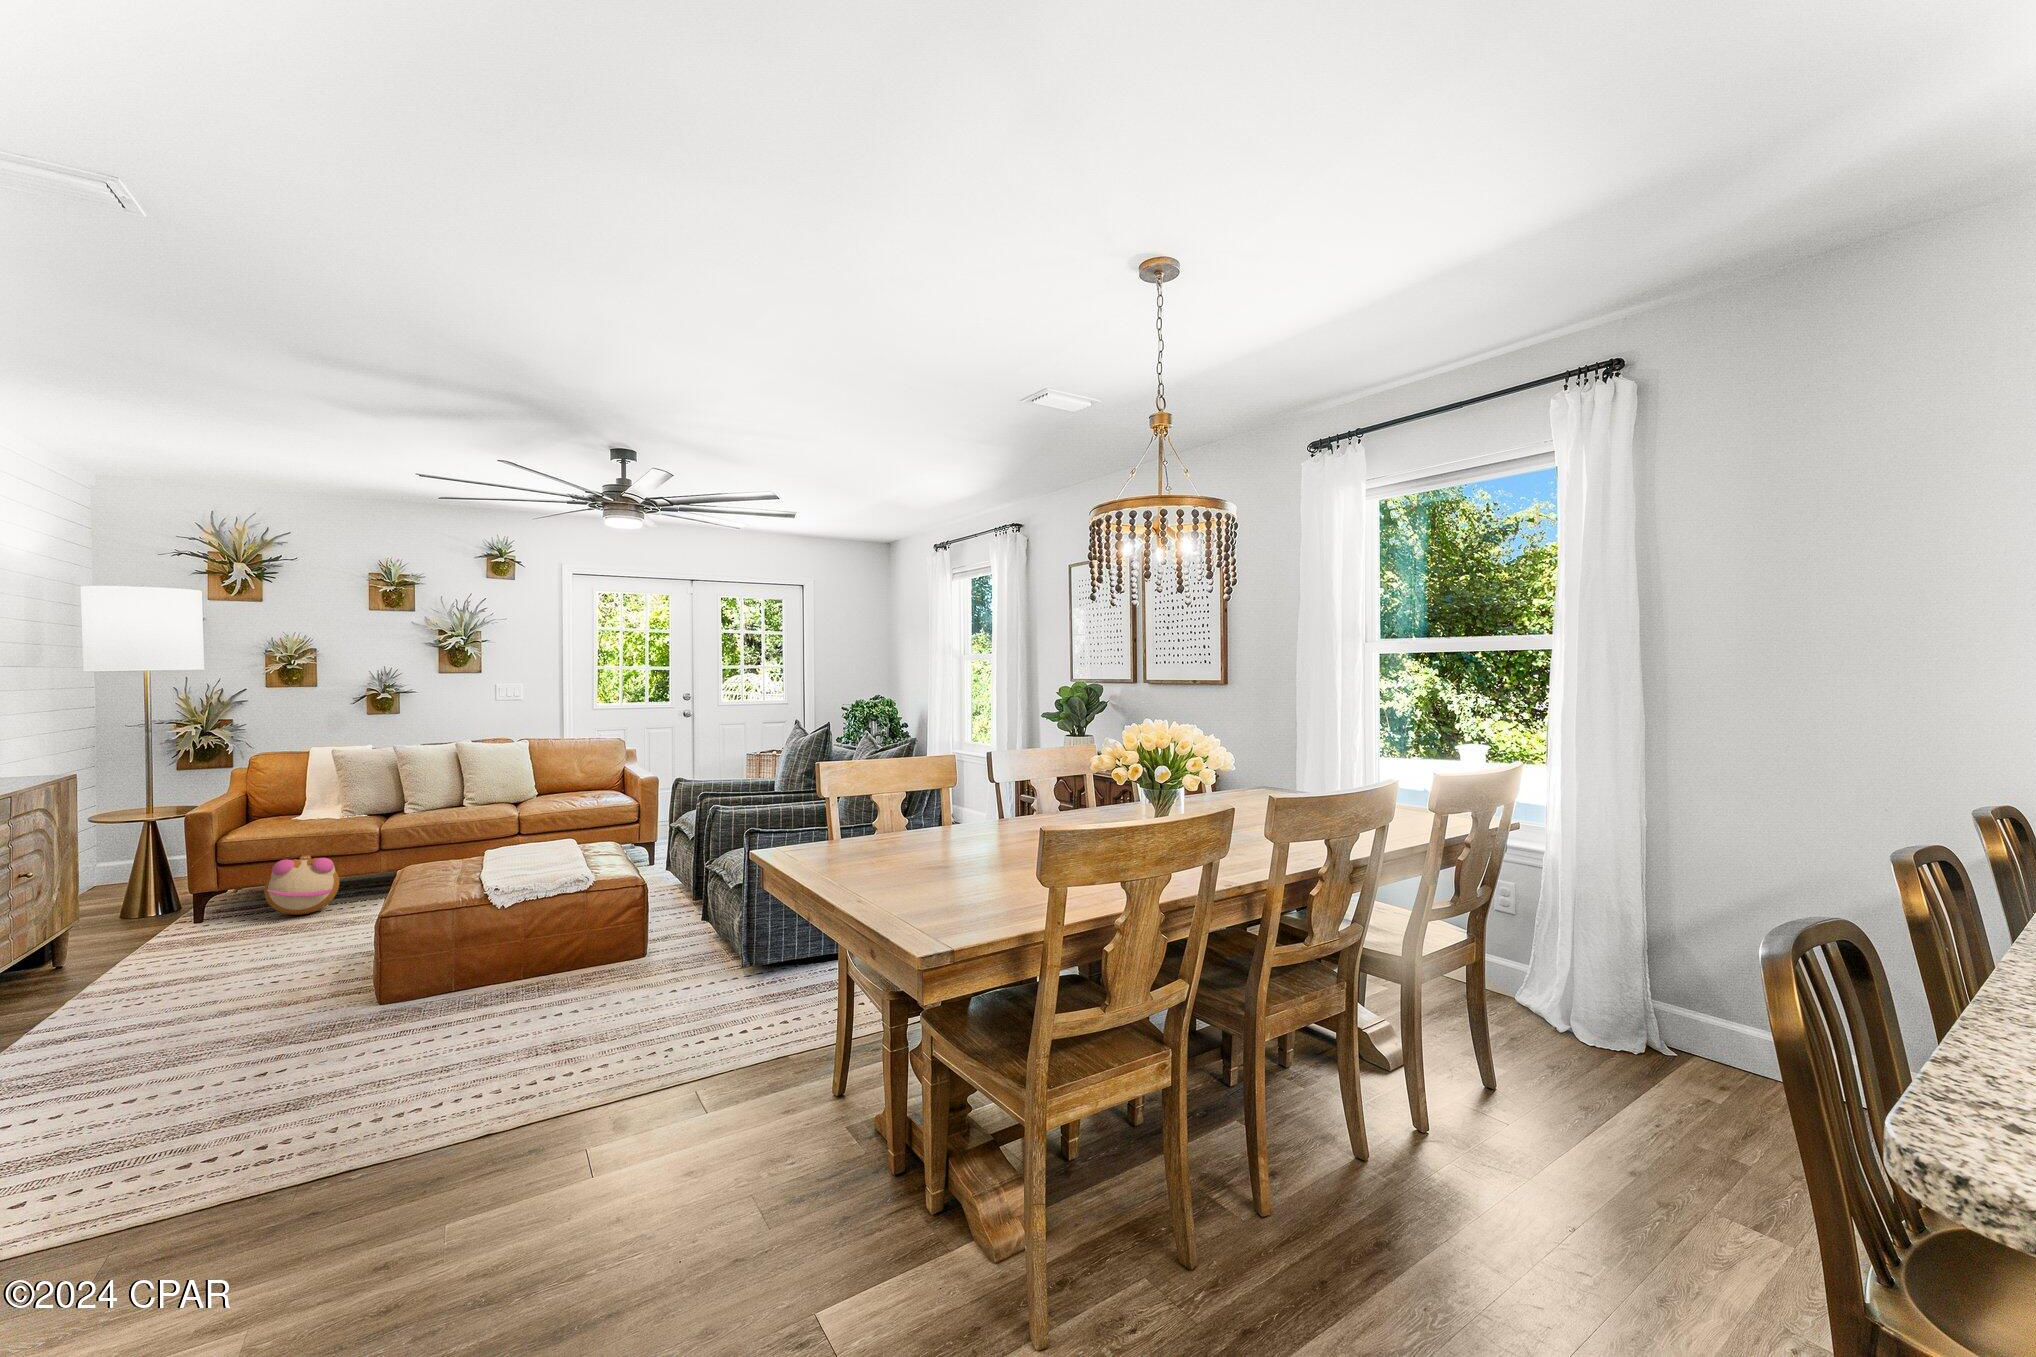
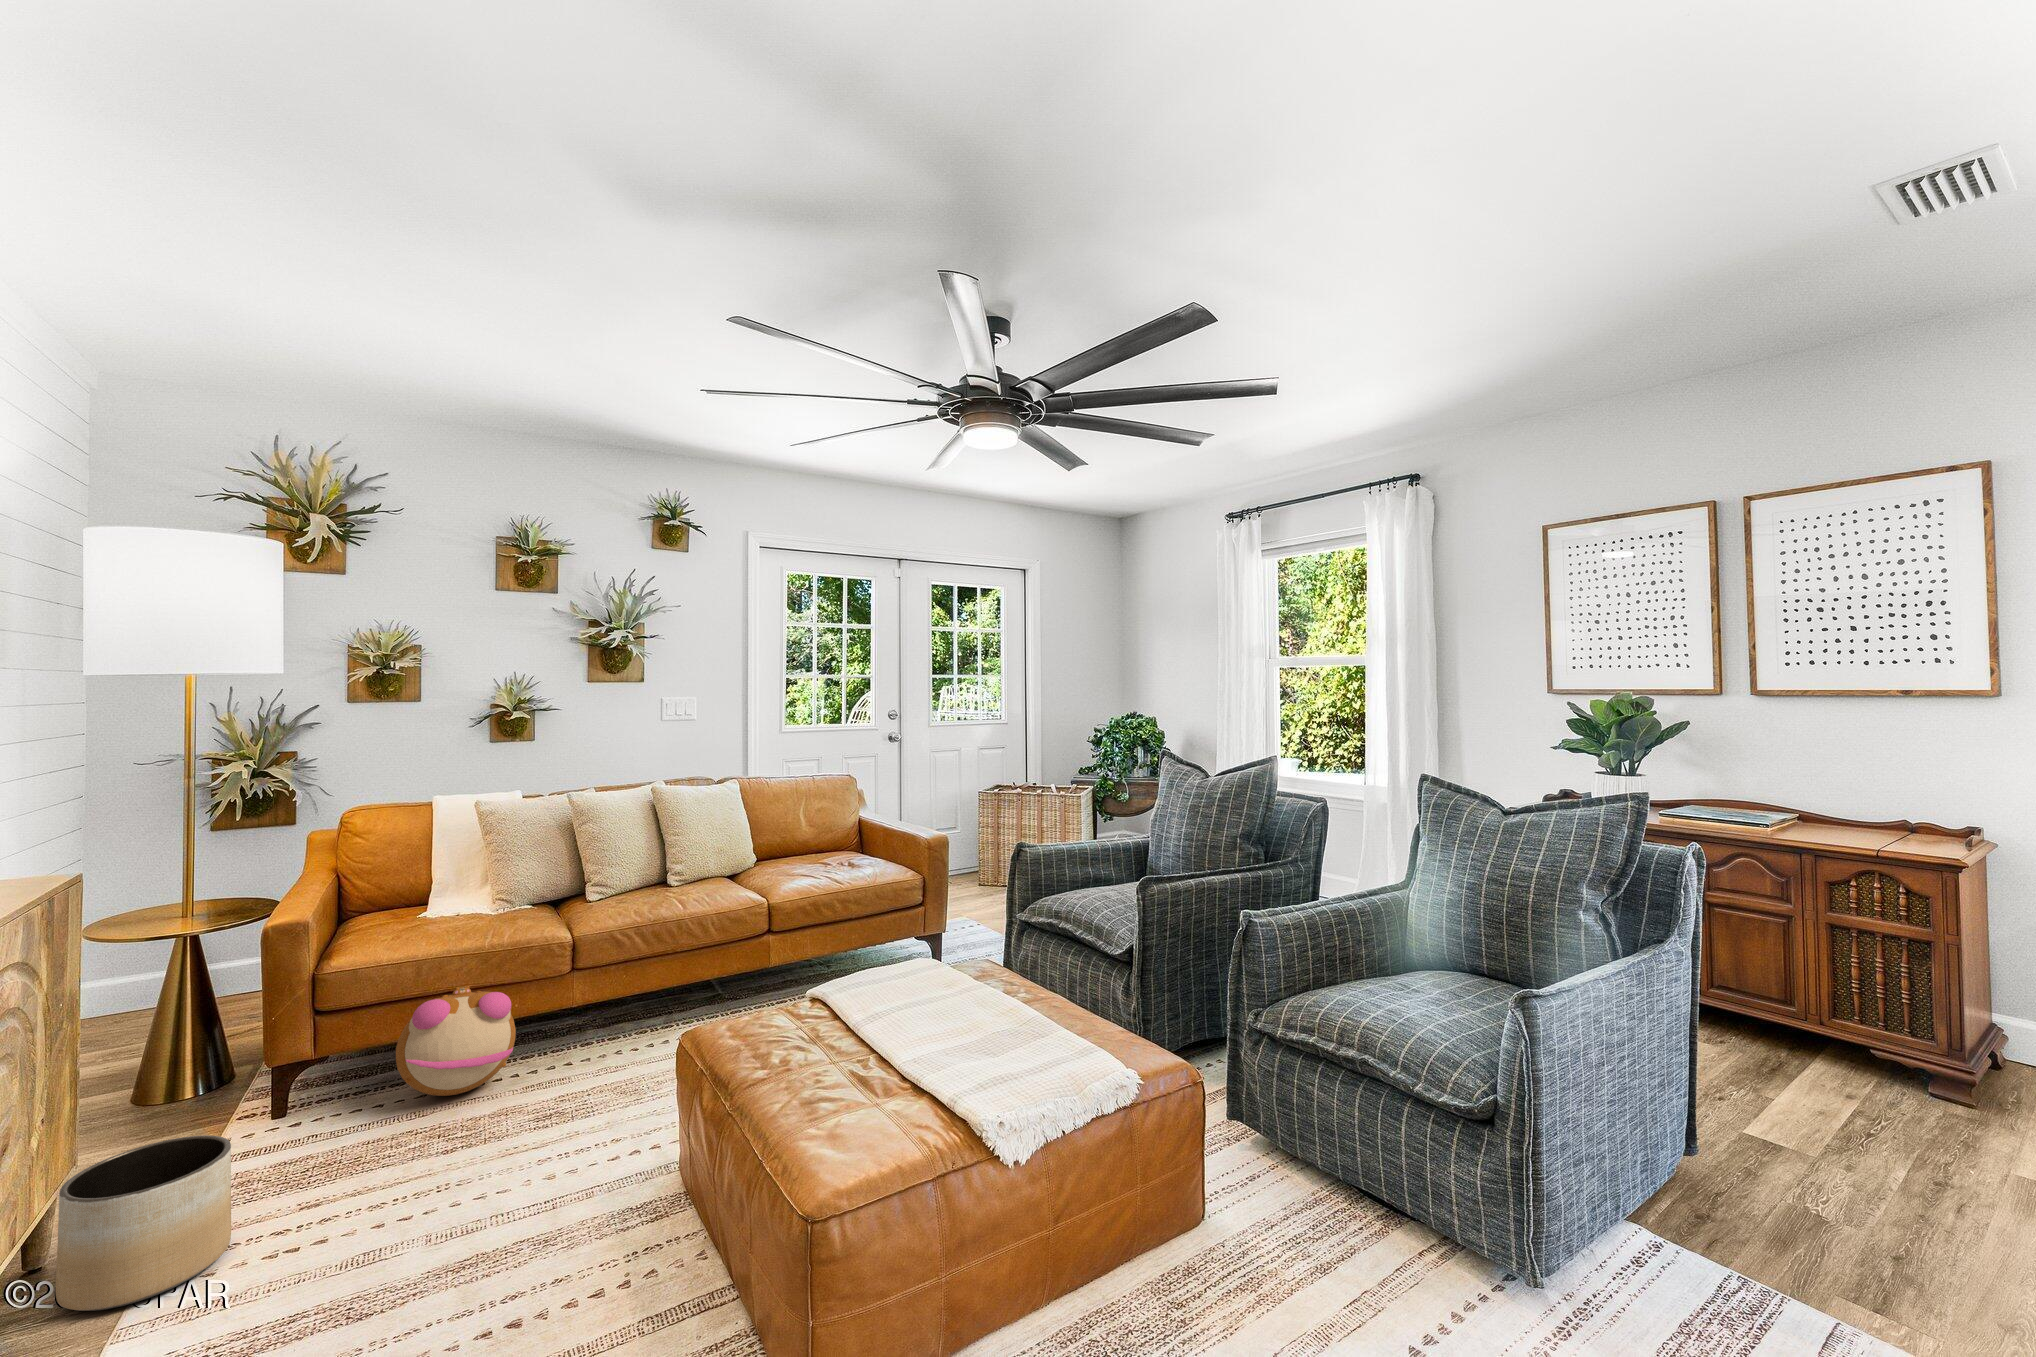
planter: none [76,910,161,977] -> present [56,1135,231,1311]

